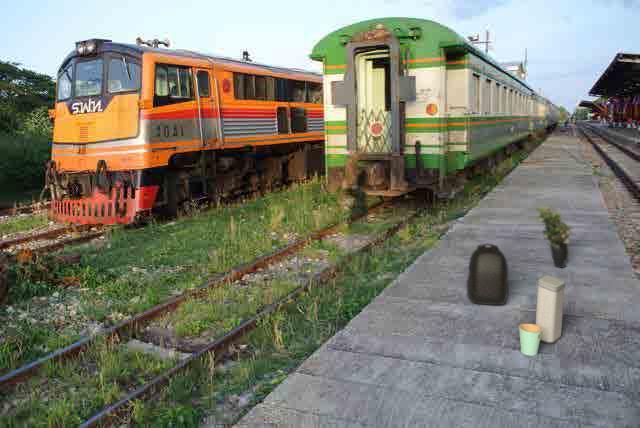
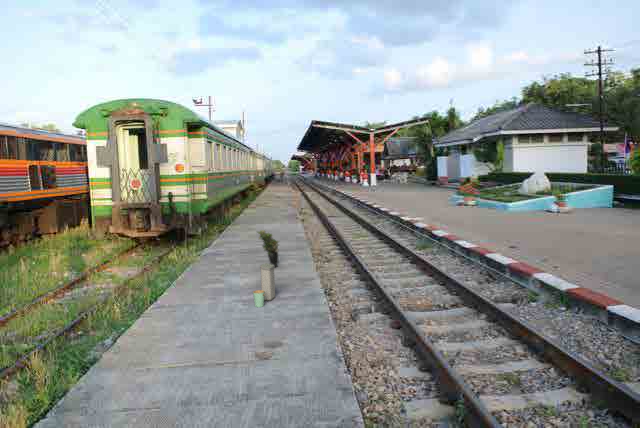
backpack: present [467,244,508,305] -> none [221,253,245,291]

